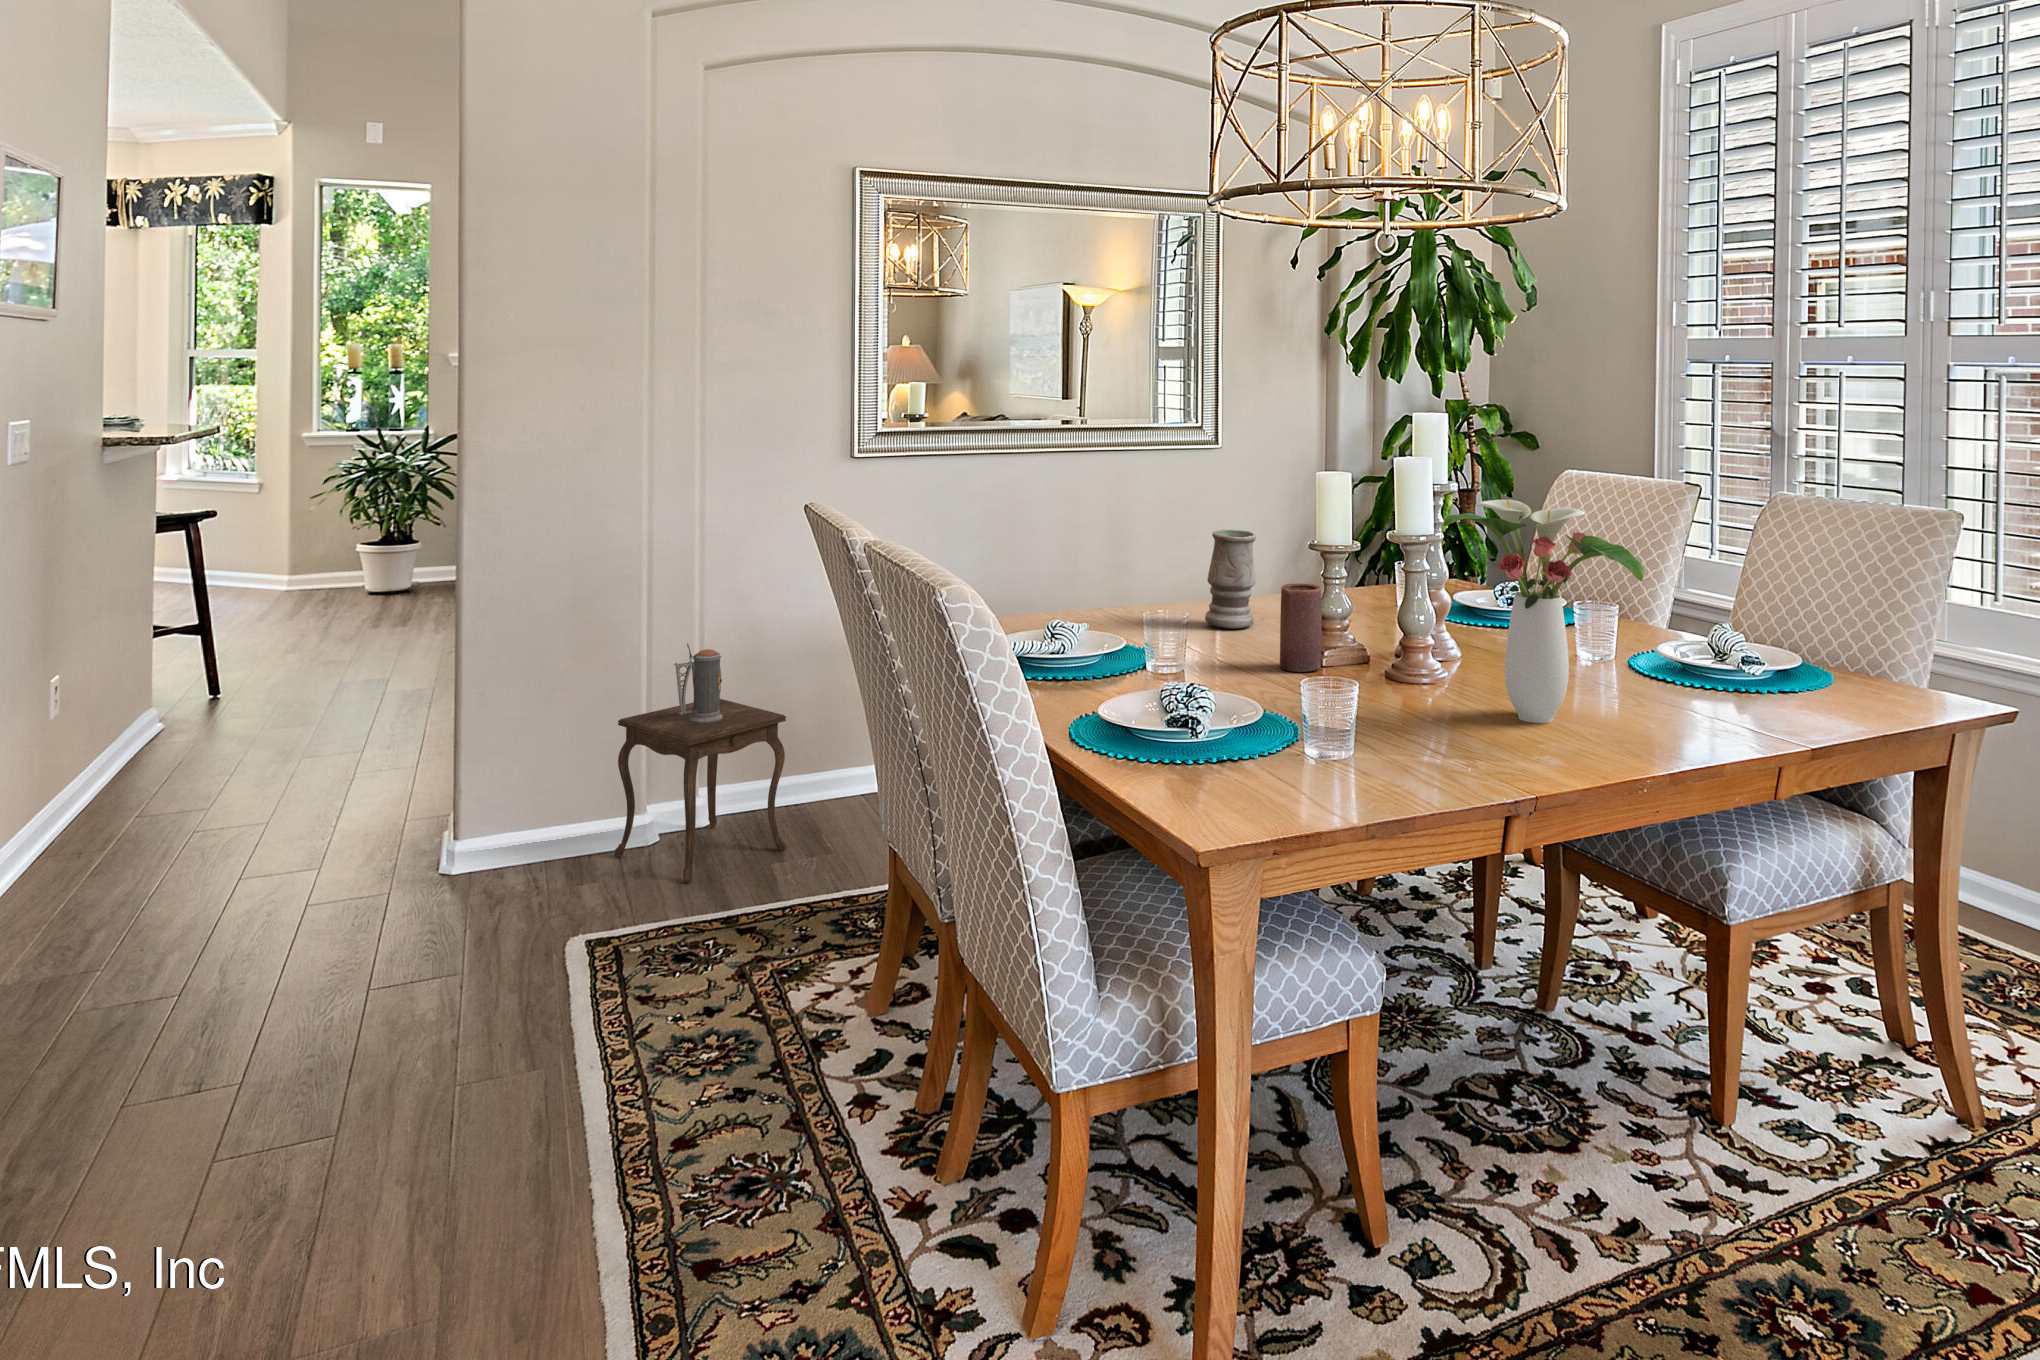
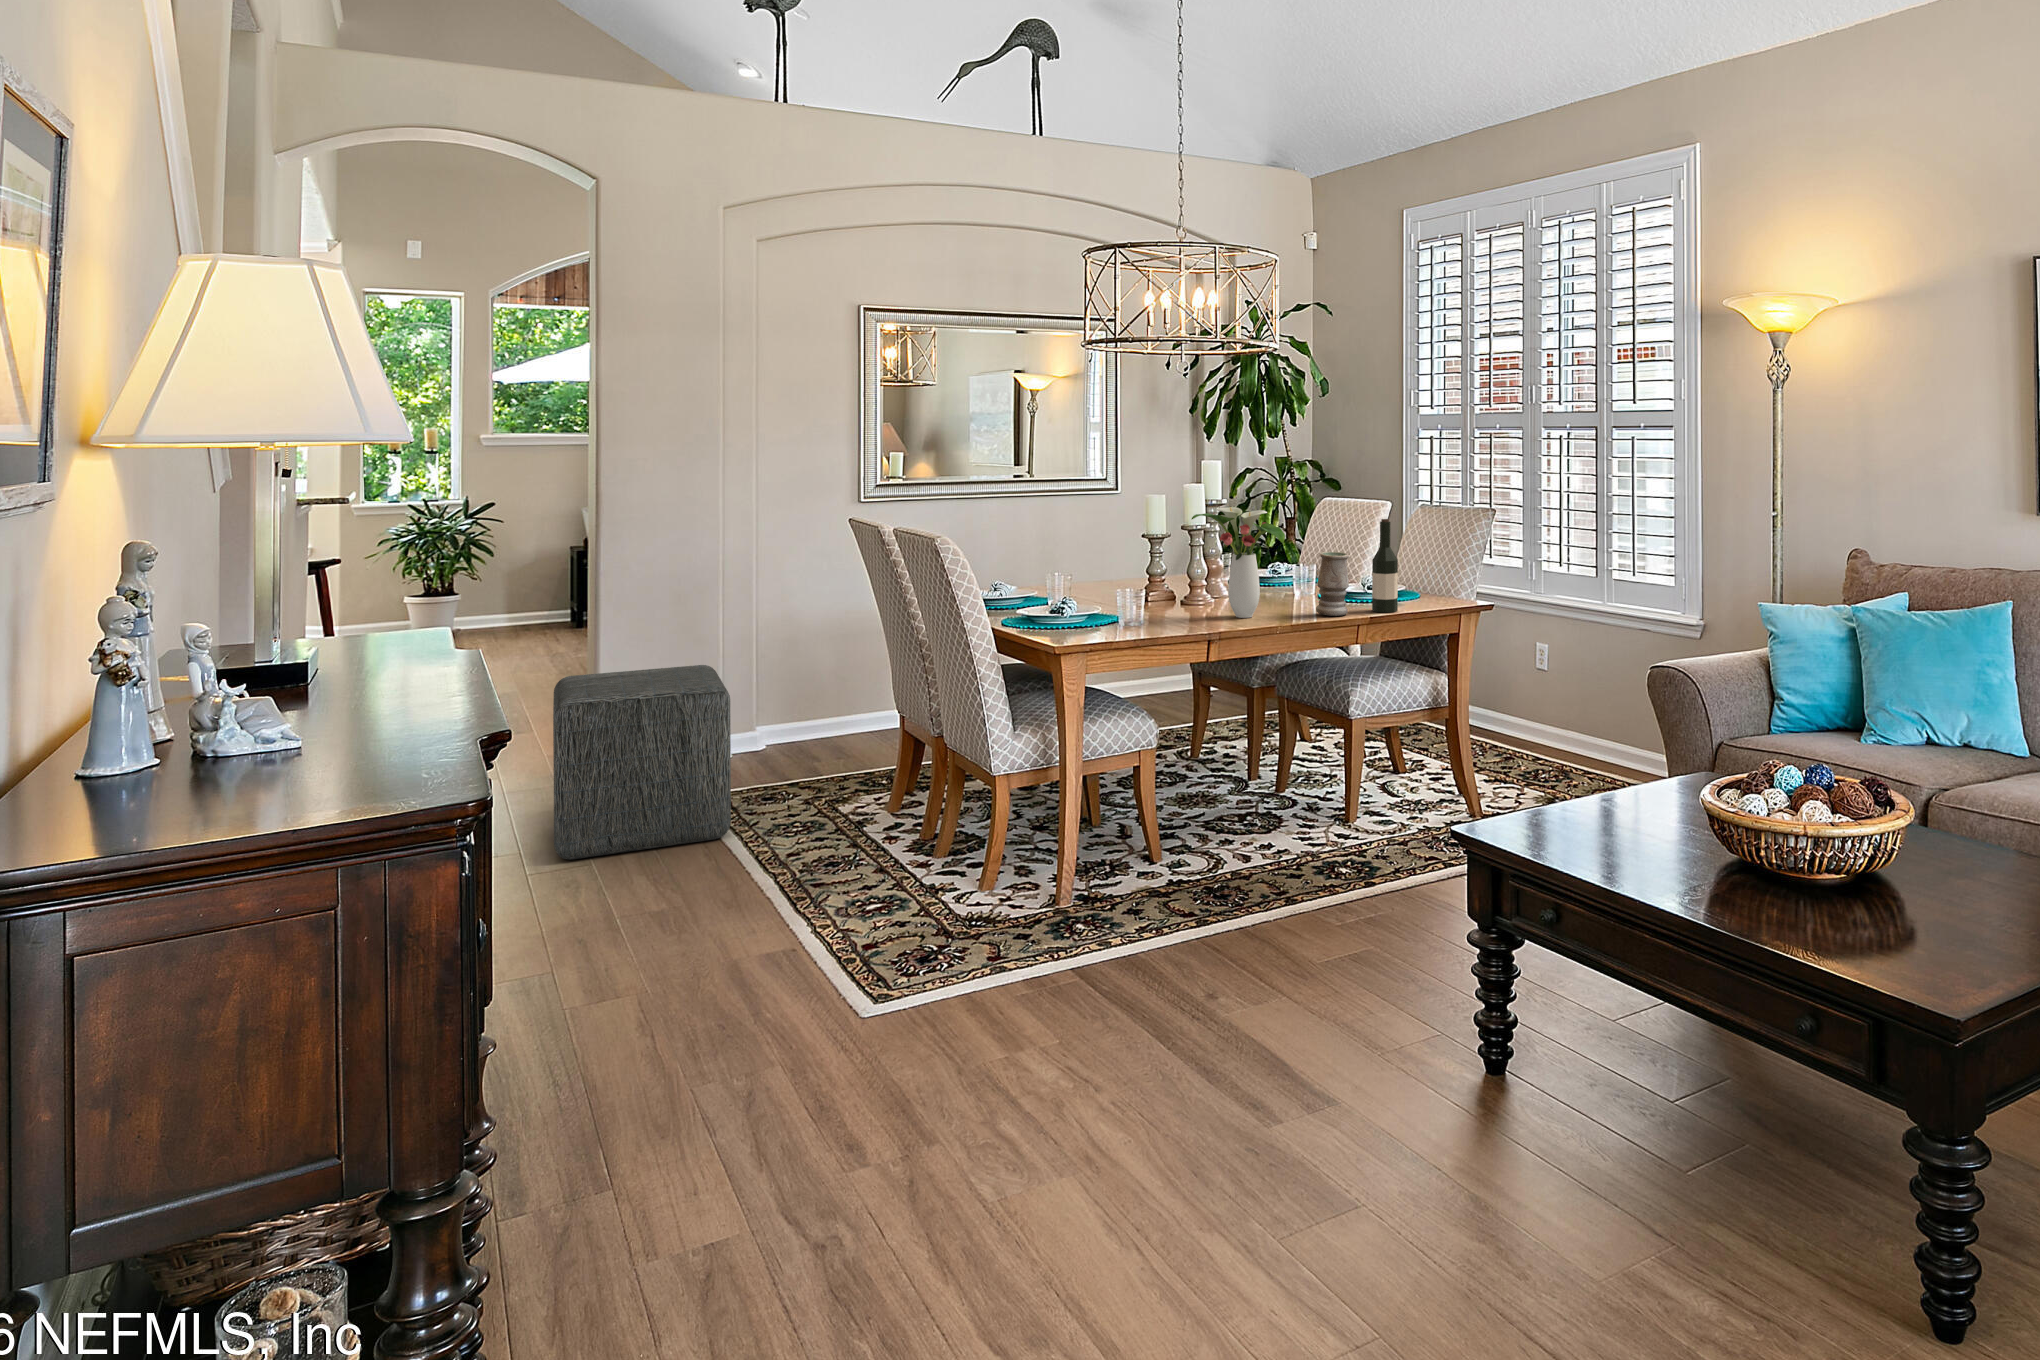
vase: present [1205,529,1256,628] -> present [1316,552,1349,616]
wine bottle: none [1784,530,1838,720] -> present [1372,519,1398,612]
candle: present [1280,583,1322,672] -> none [1123,558,1146,604]
side table: present [614,644,786,883] -> none [717,619,831,767]
ottoman: none [240,741,580,1132] -> present [553,665,731,860]

